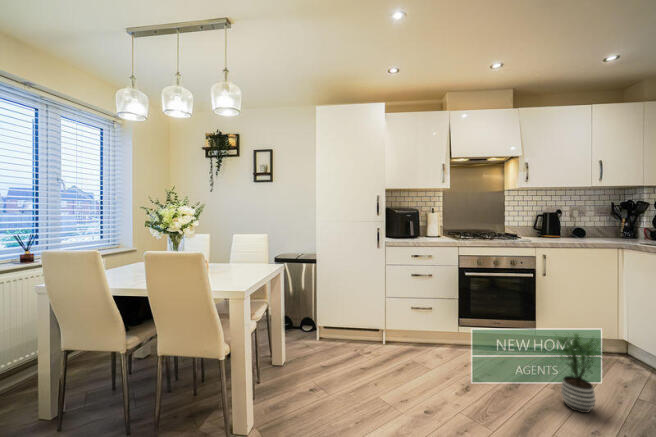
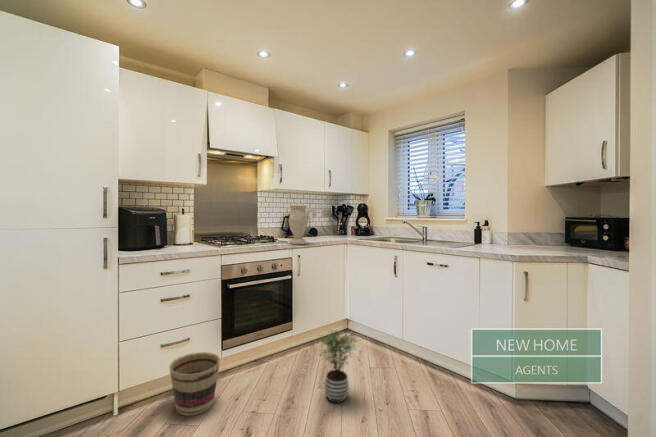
vase: none [534,201,558,242] -> present [289,205,308,245]
basket: none [413,321,453,368] -> present [169,352,220,416]

